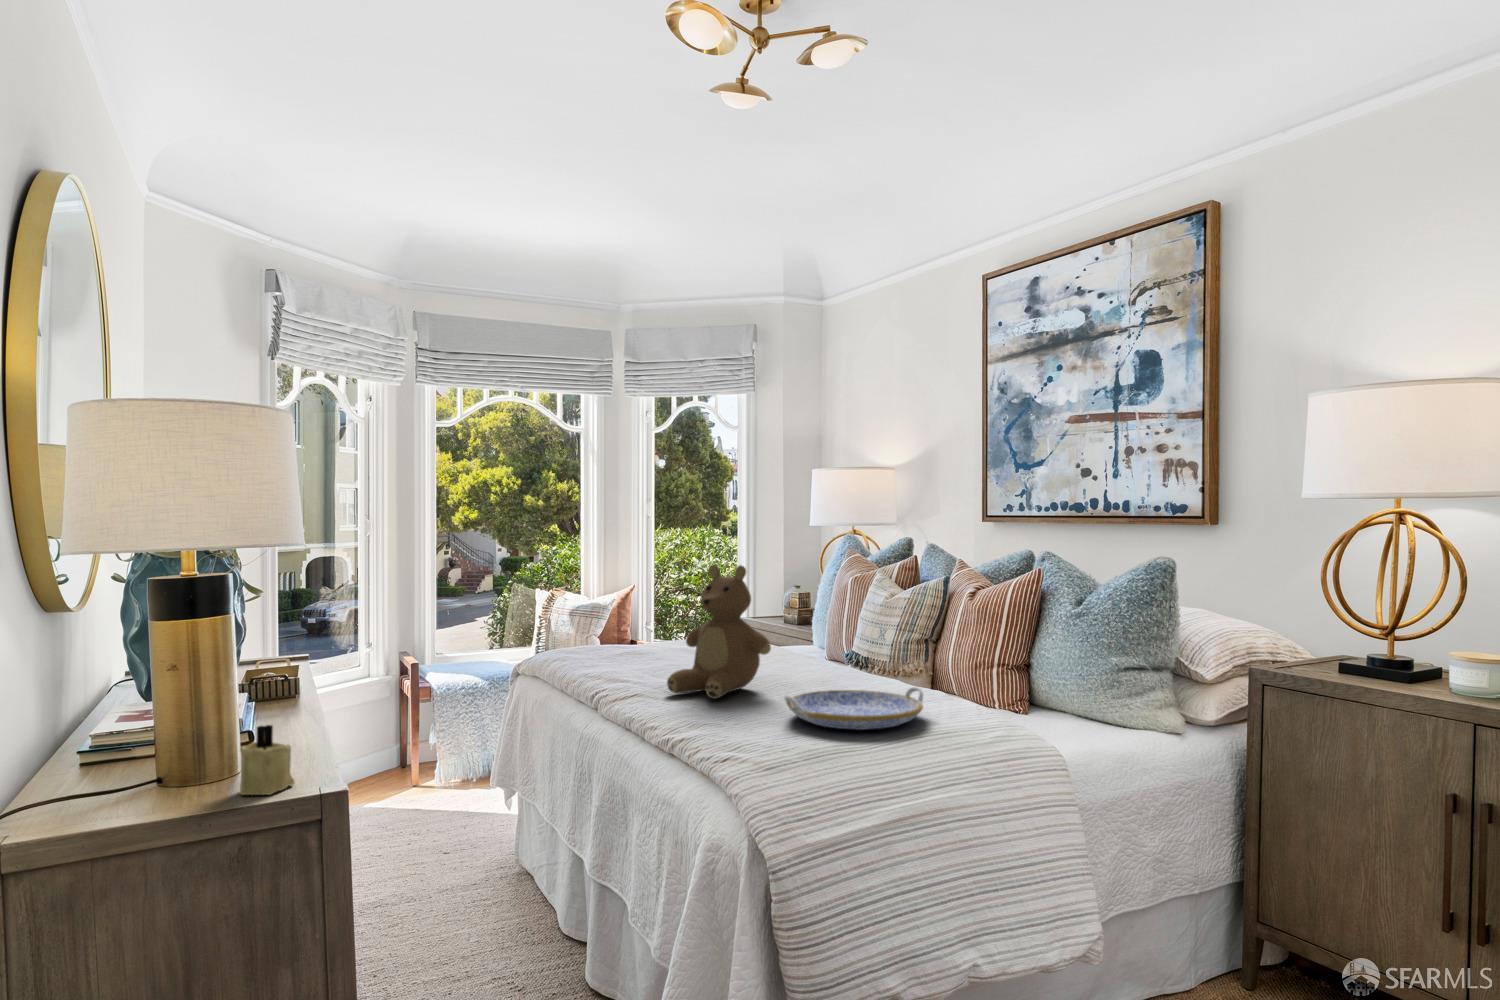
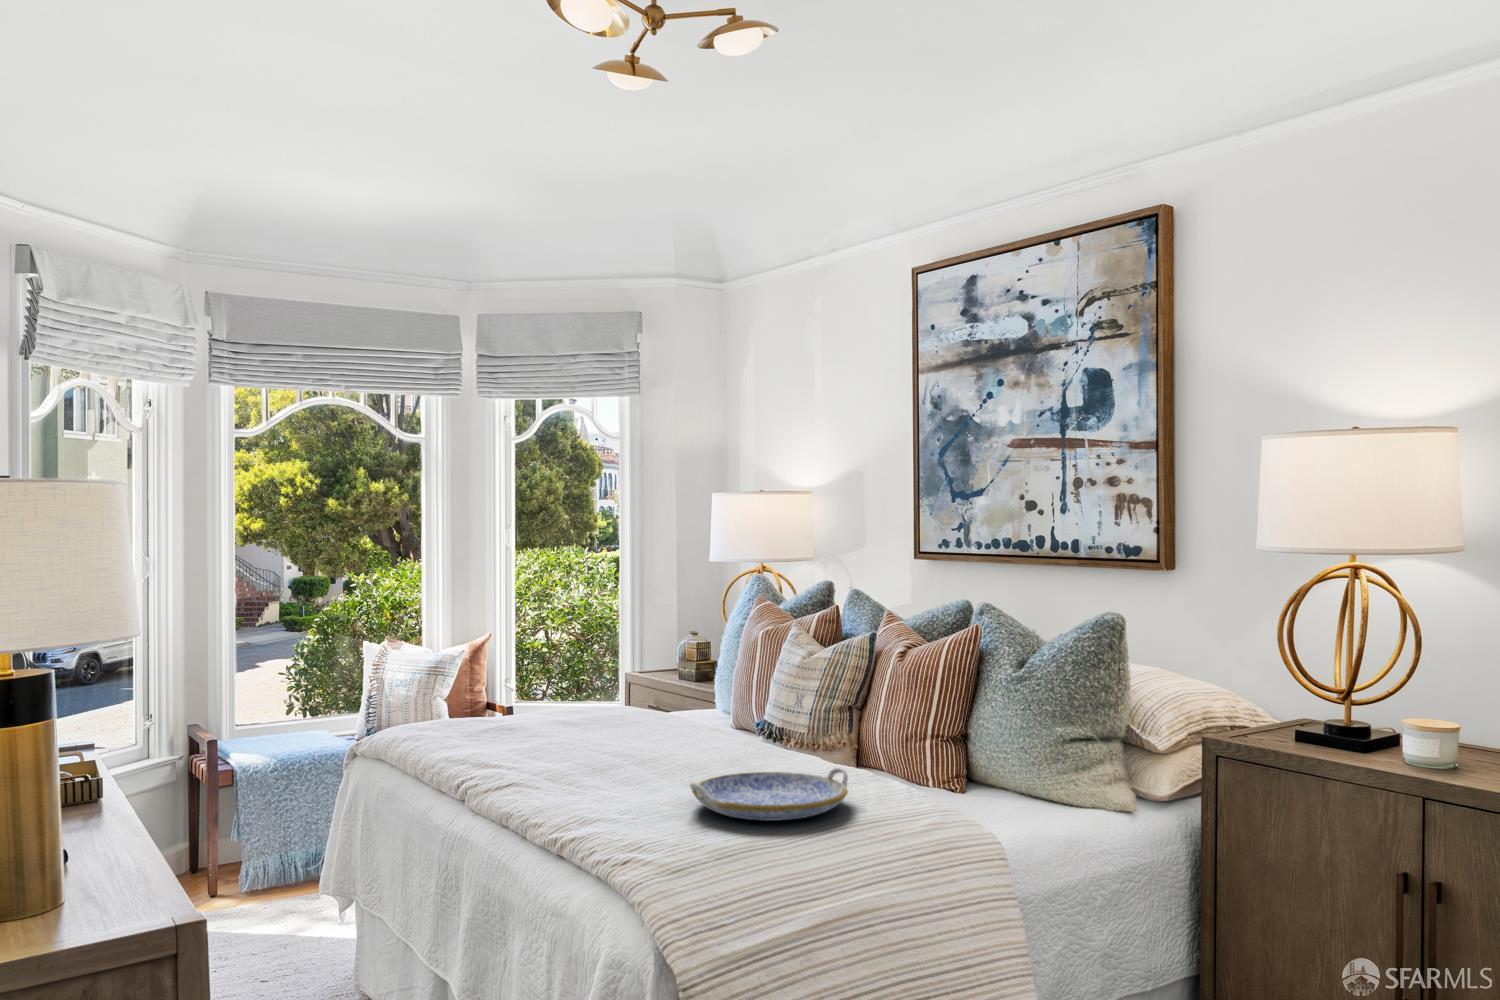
teddy bear: present [667,565,771,699] -> none [548,625,671,786]
candle: present [240,725,294,795] -> none [63,847,128,932]

